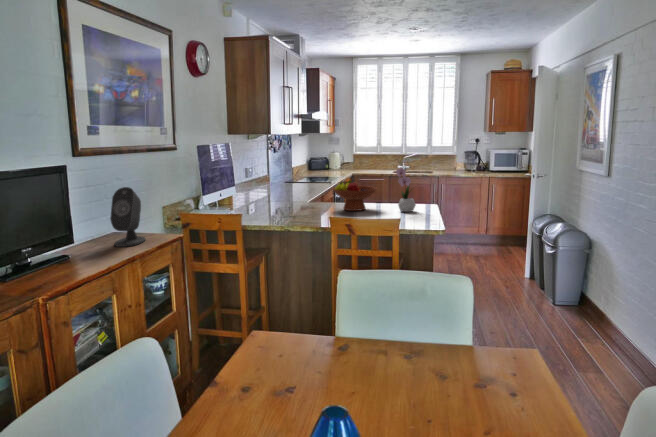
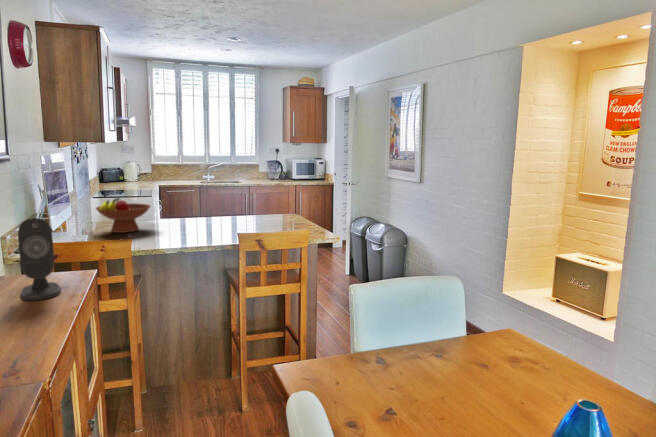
flower arrangement: present [396,165,416,212] -> none [275,173,294,224]
fruit bowl: present [332,180,377,211] -> present [96,198,151,233]

